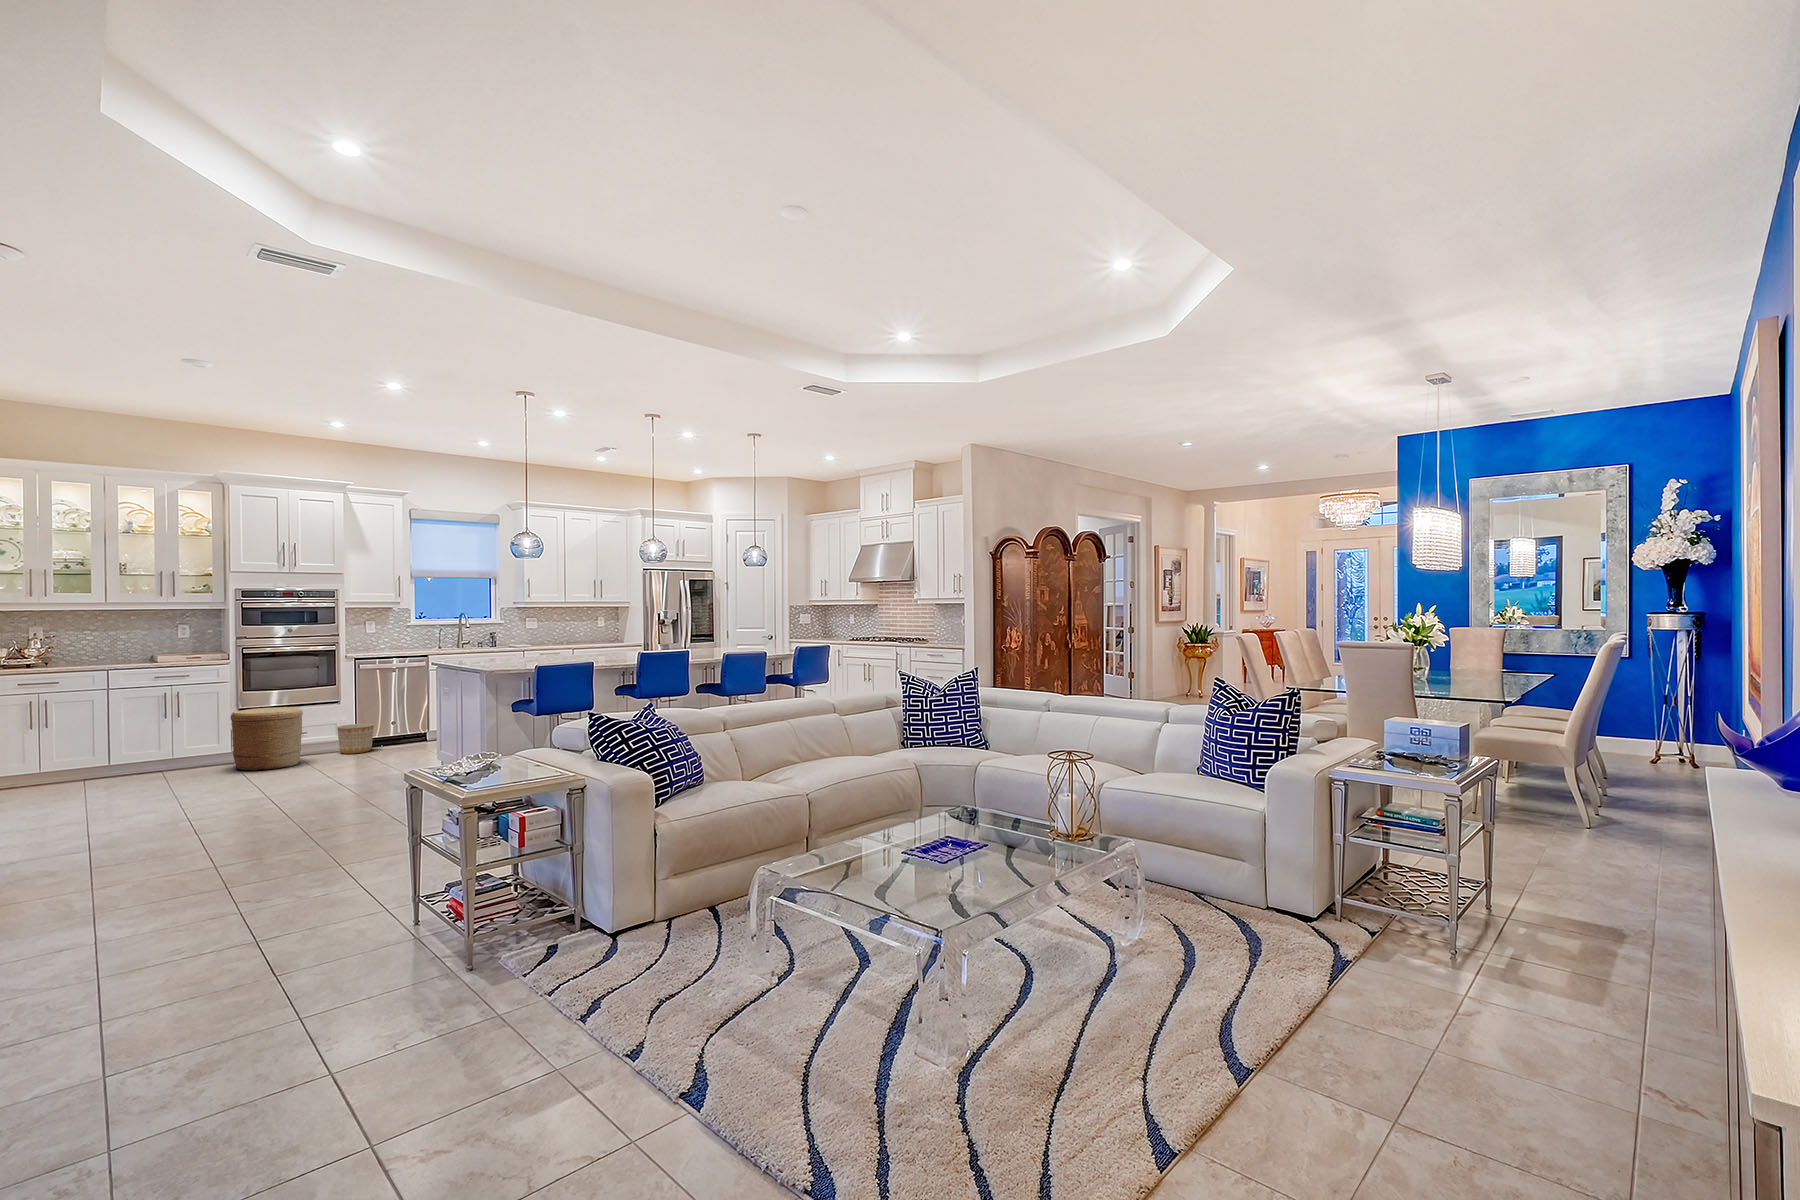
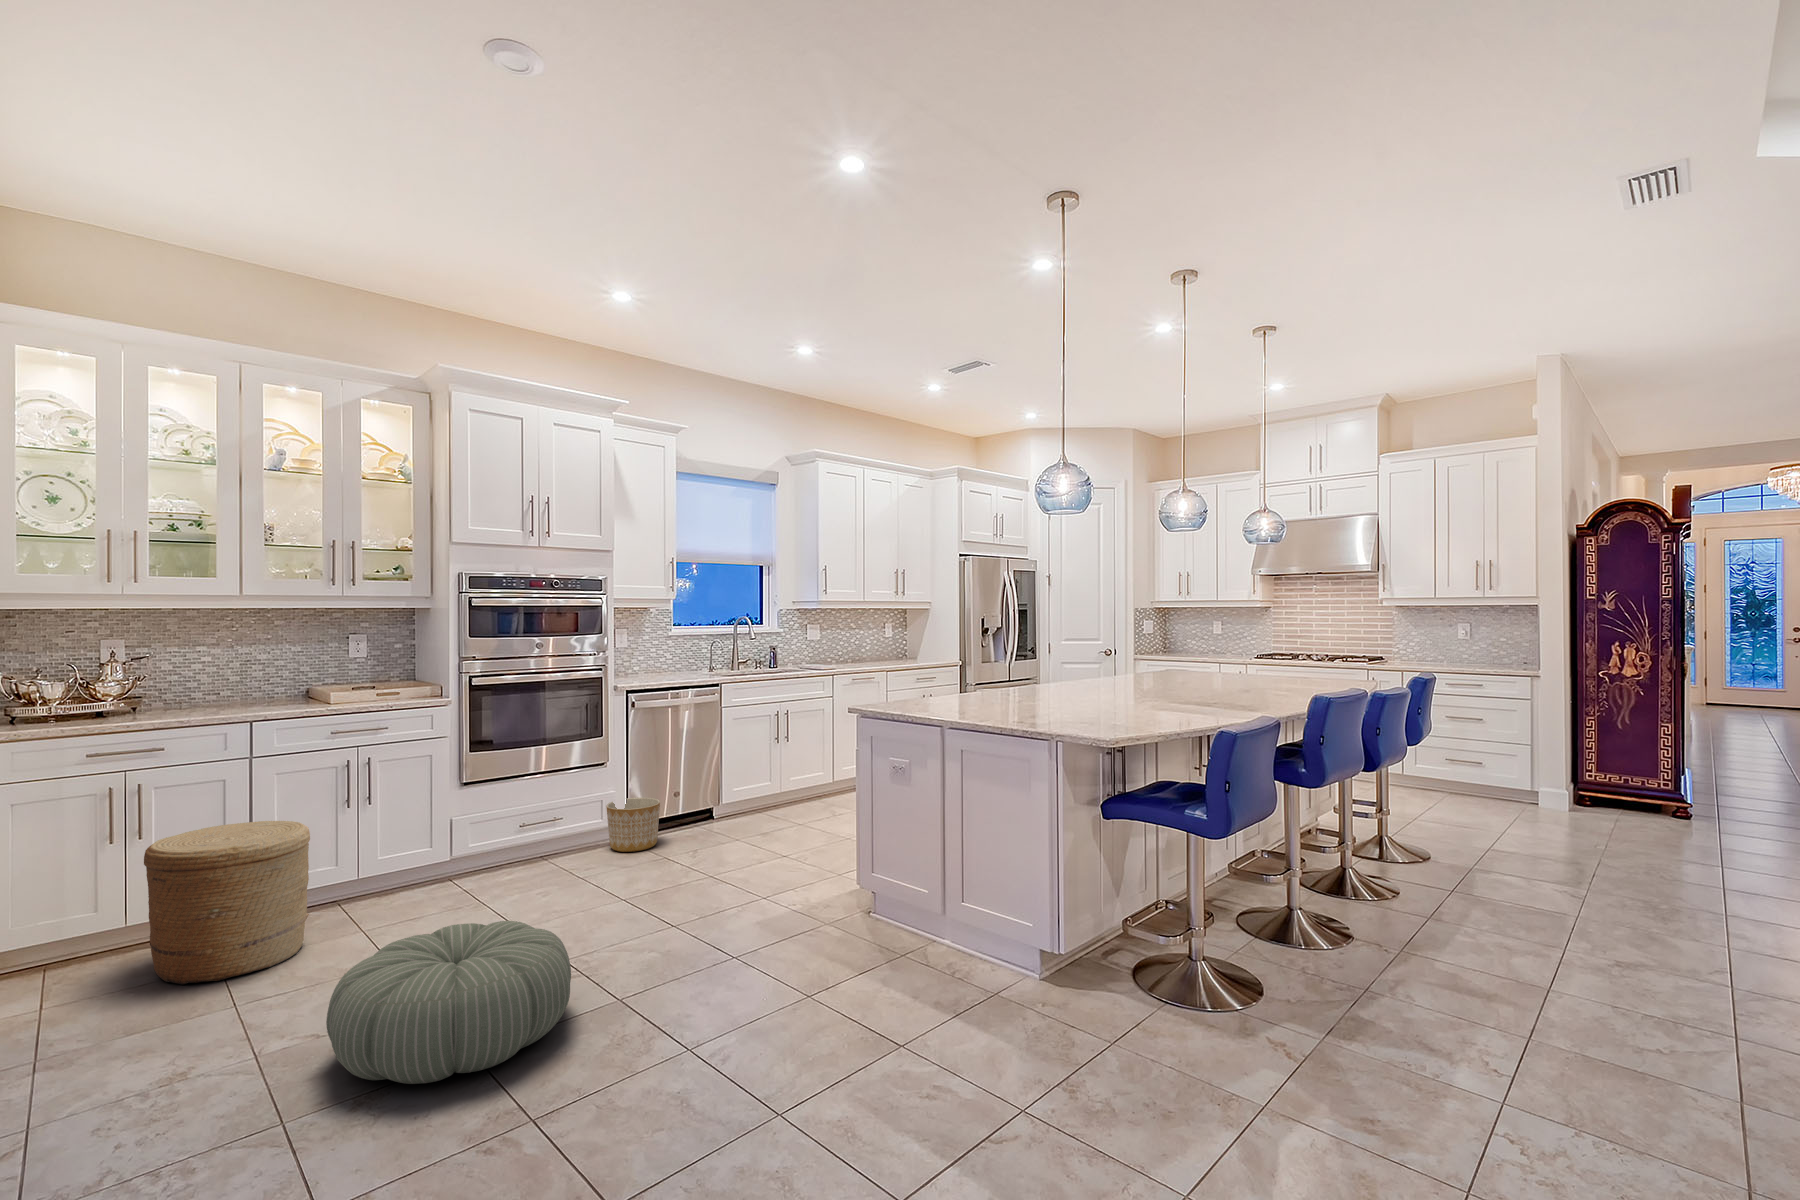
woven basket: present [231,707,303,771] -> present [144,821,310,985]
pouf: none [115,760,241,815] -> present [326,921,571,1084]

